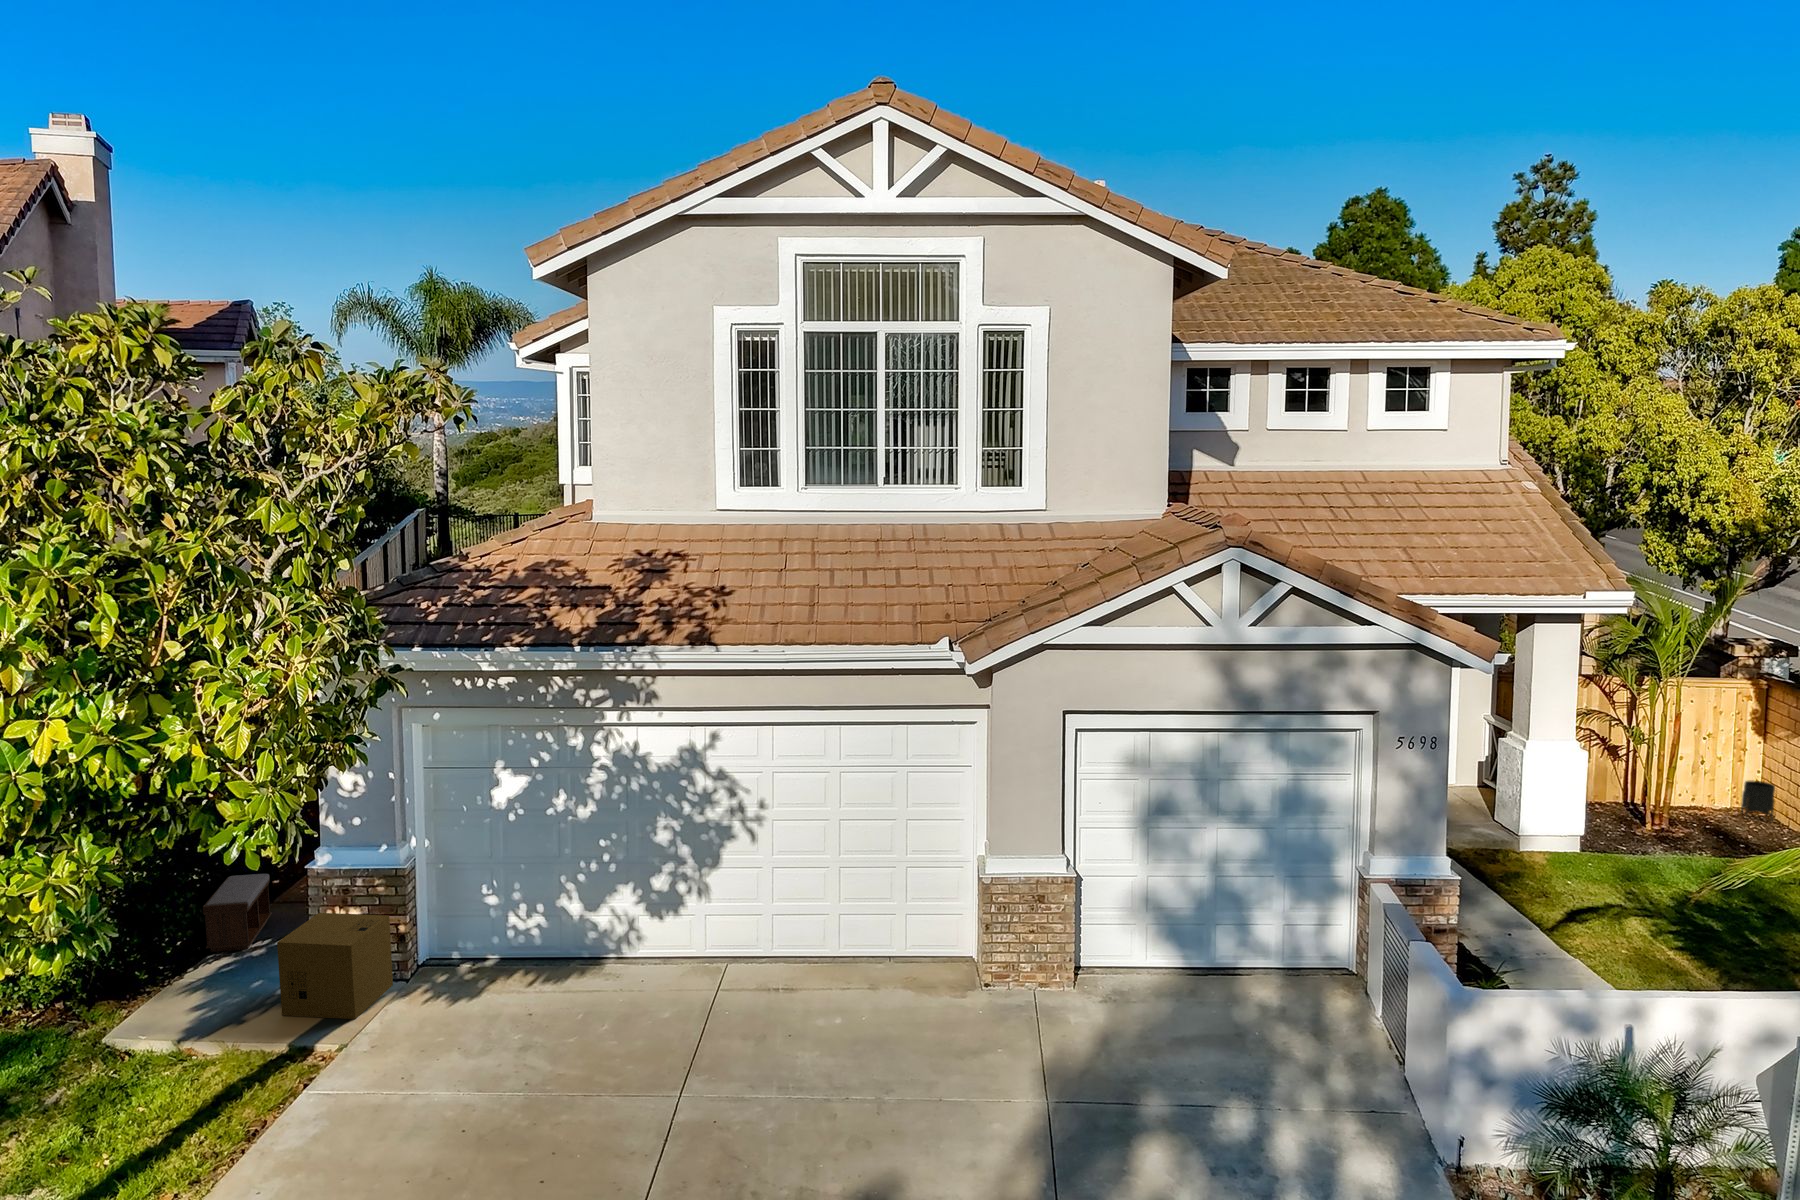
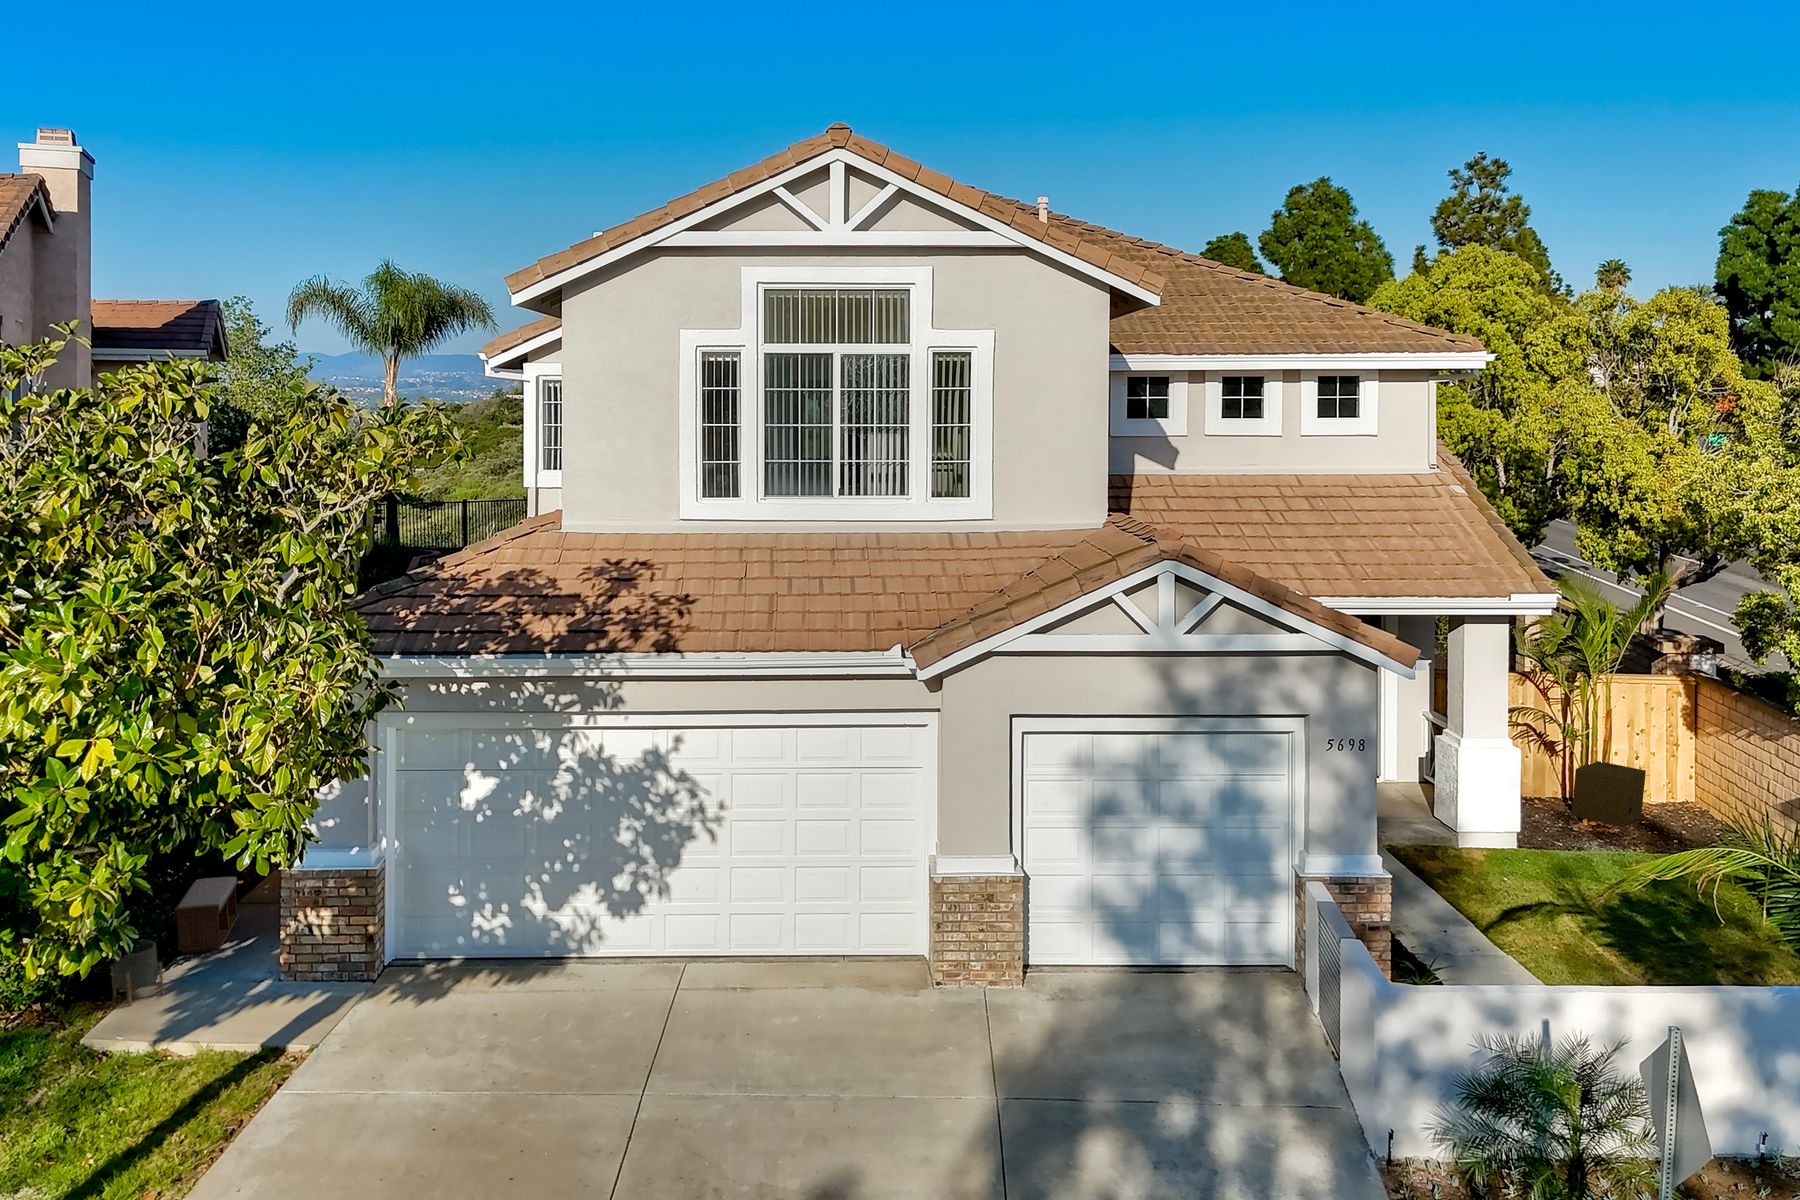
planter: present [1741,781,1775,823] -> present [111,940,164,1006]
cardboard box: present [277,913,393,1019] -> present [1571,760,1646,828]

